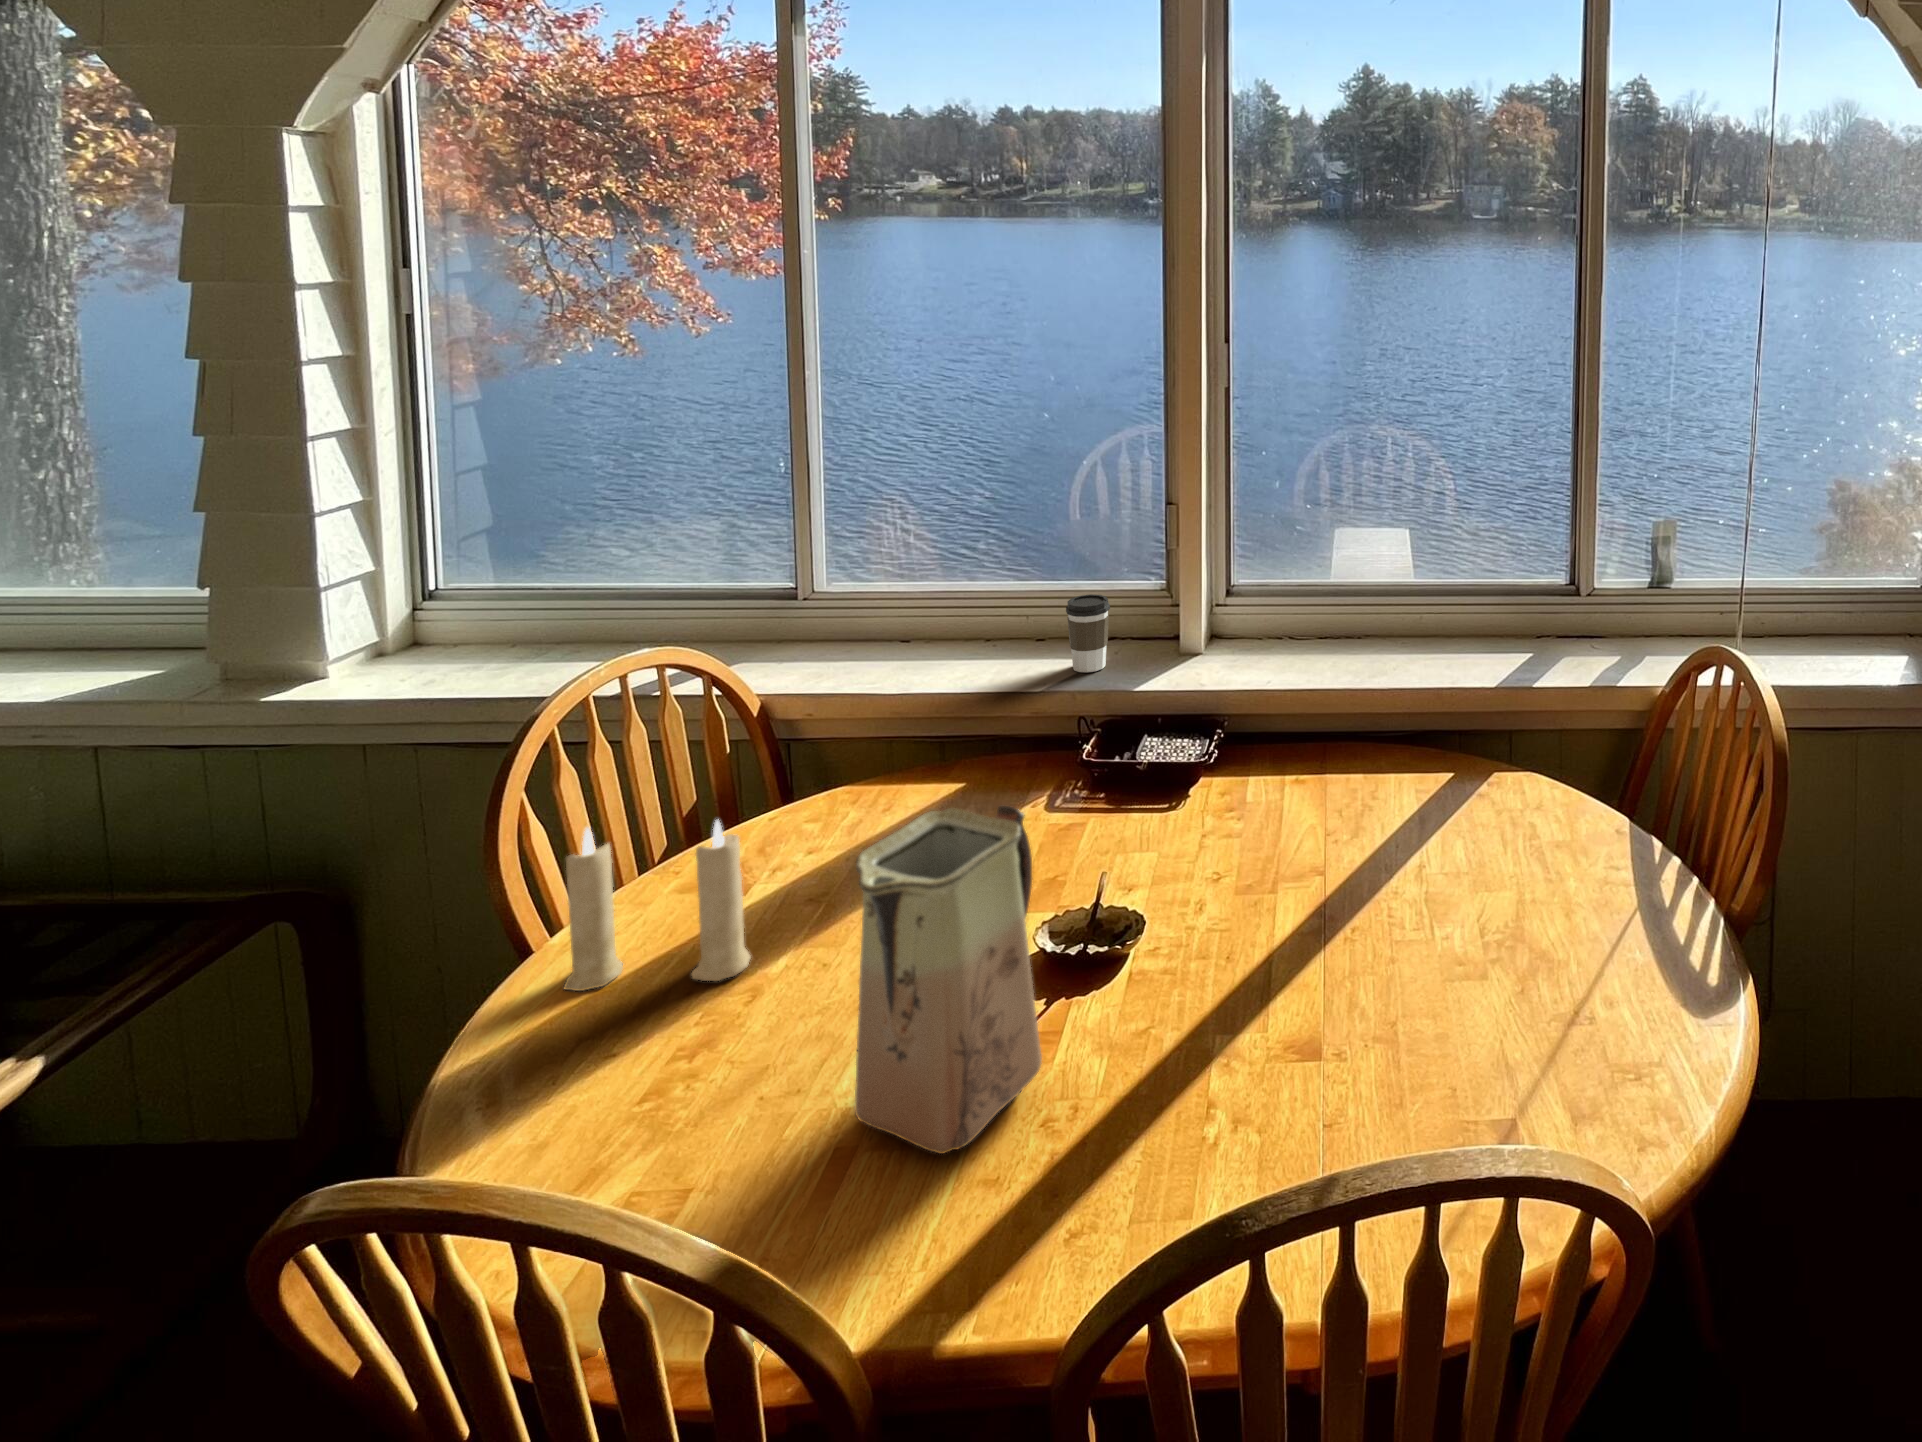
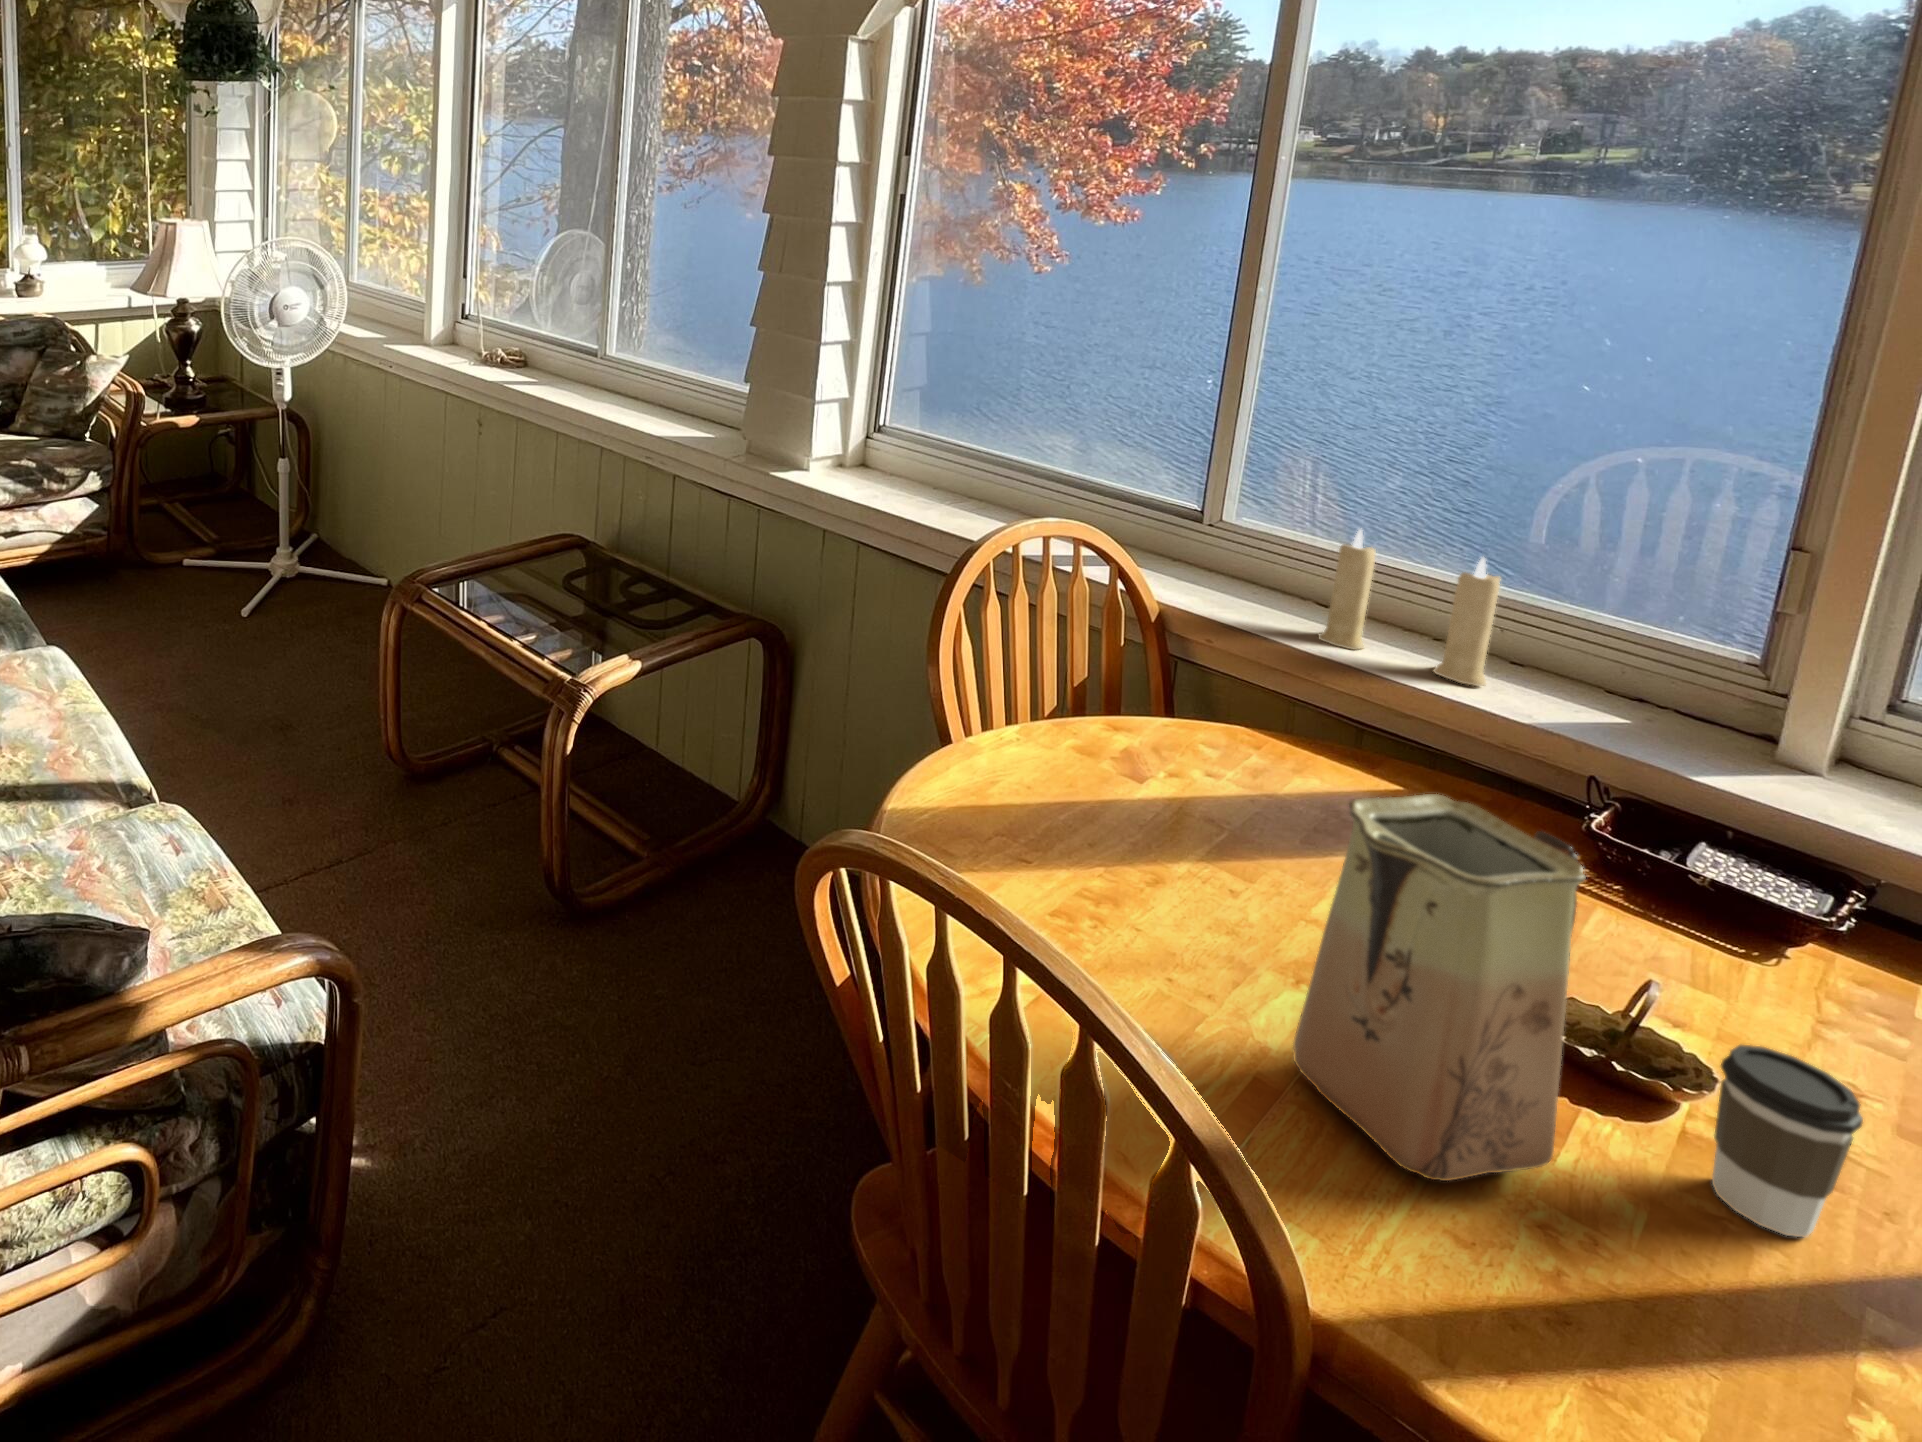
coffee cup: present [1066,594,1110,672] -> present [1712,1045,1863,1238]
candle: present [564,819,751,991] -> present [1318,529,1501,686]

